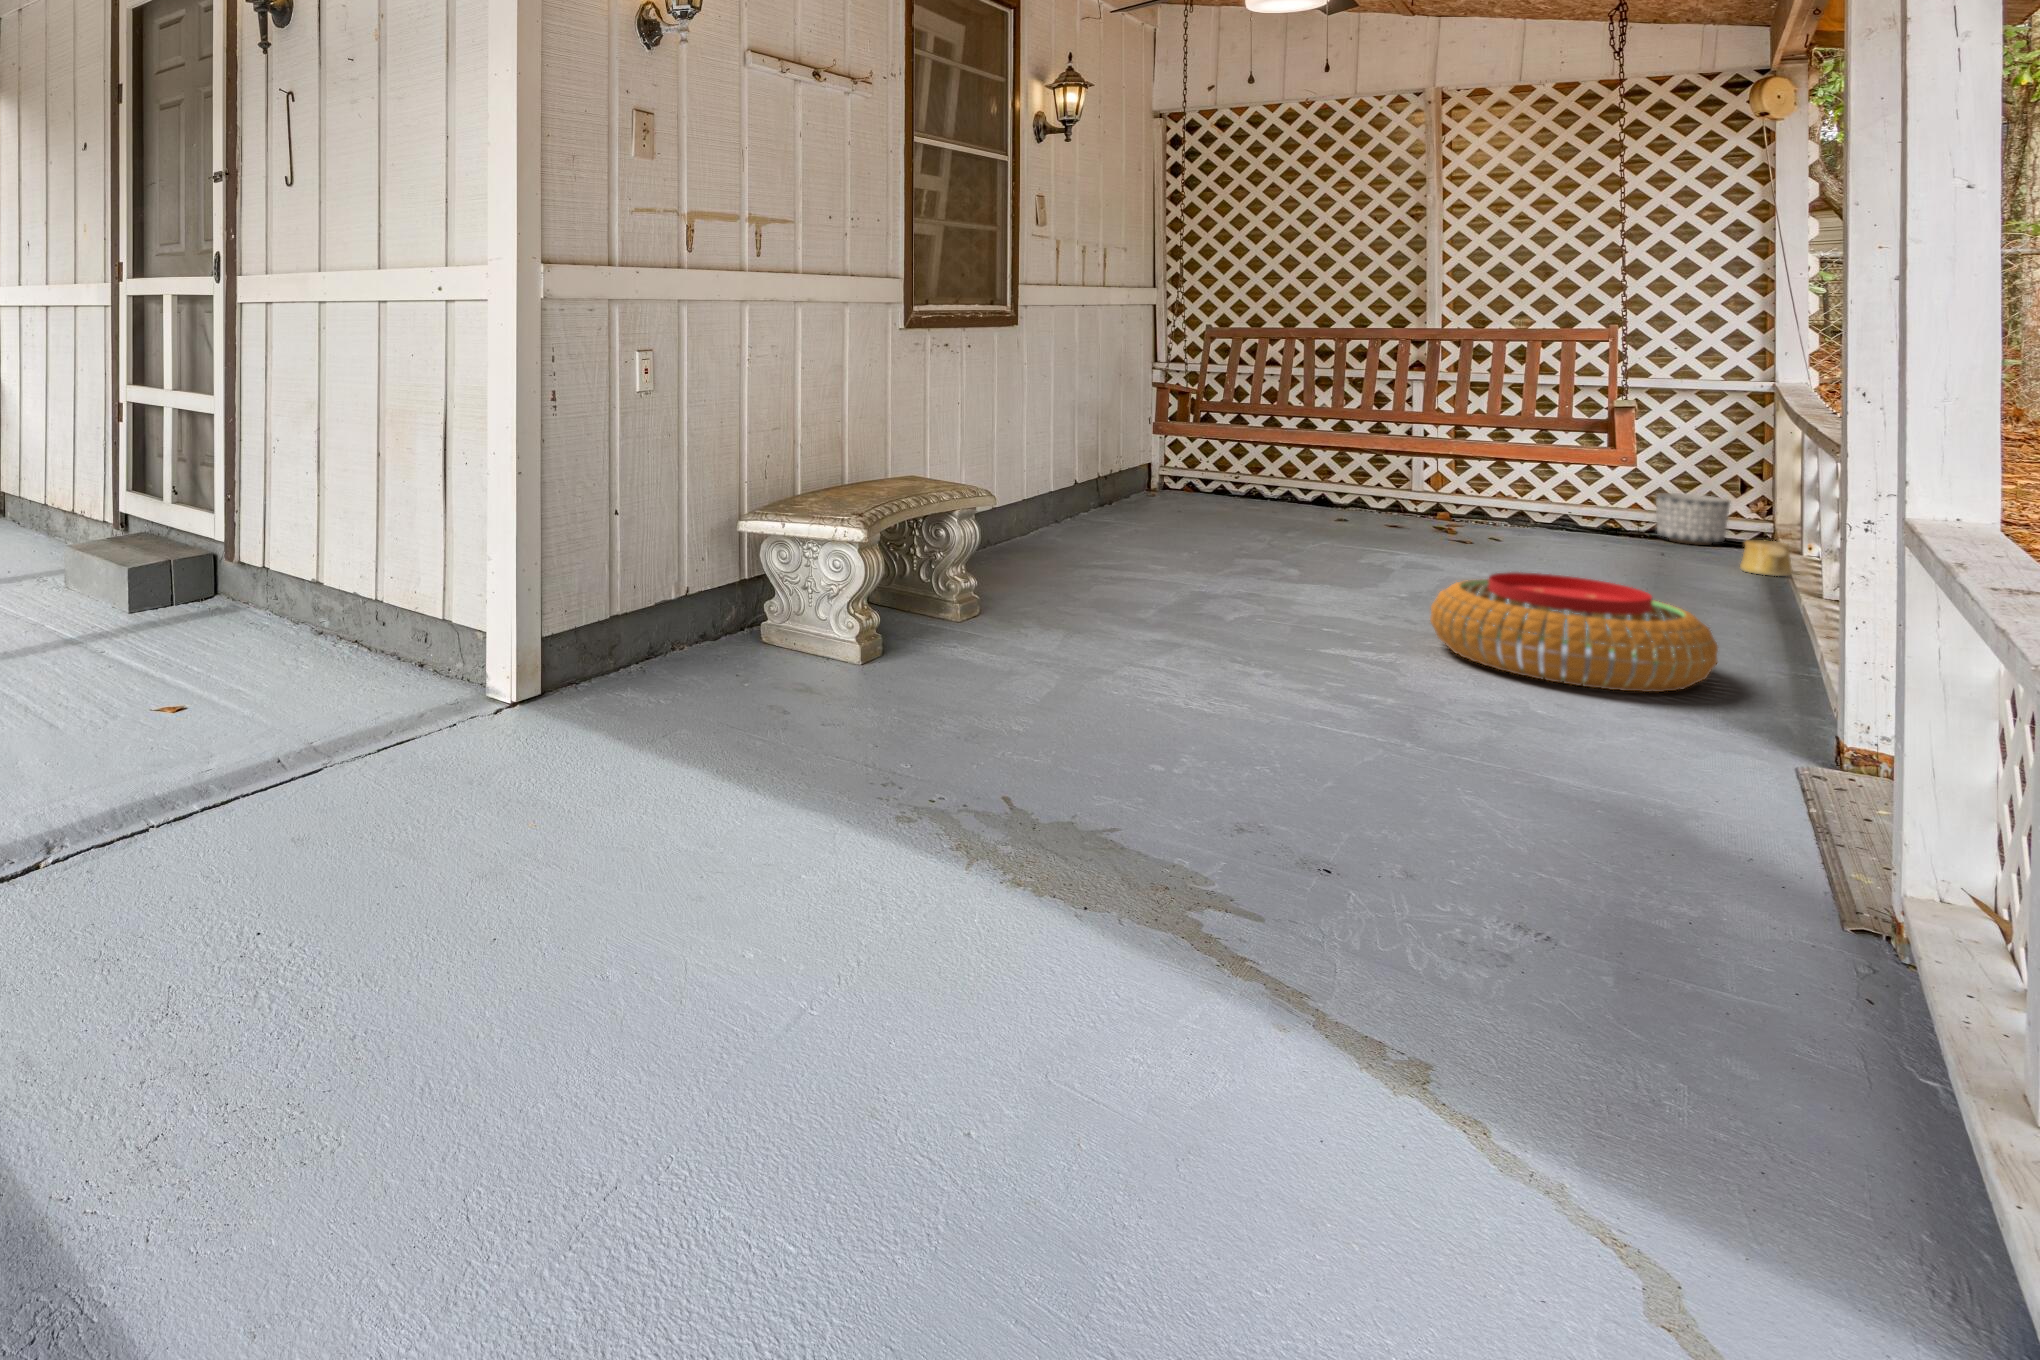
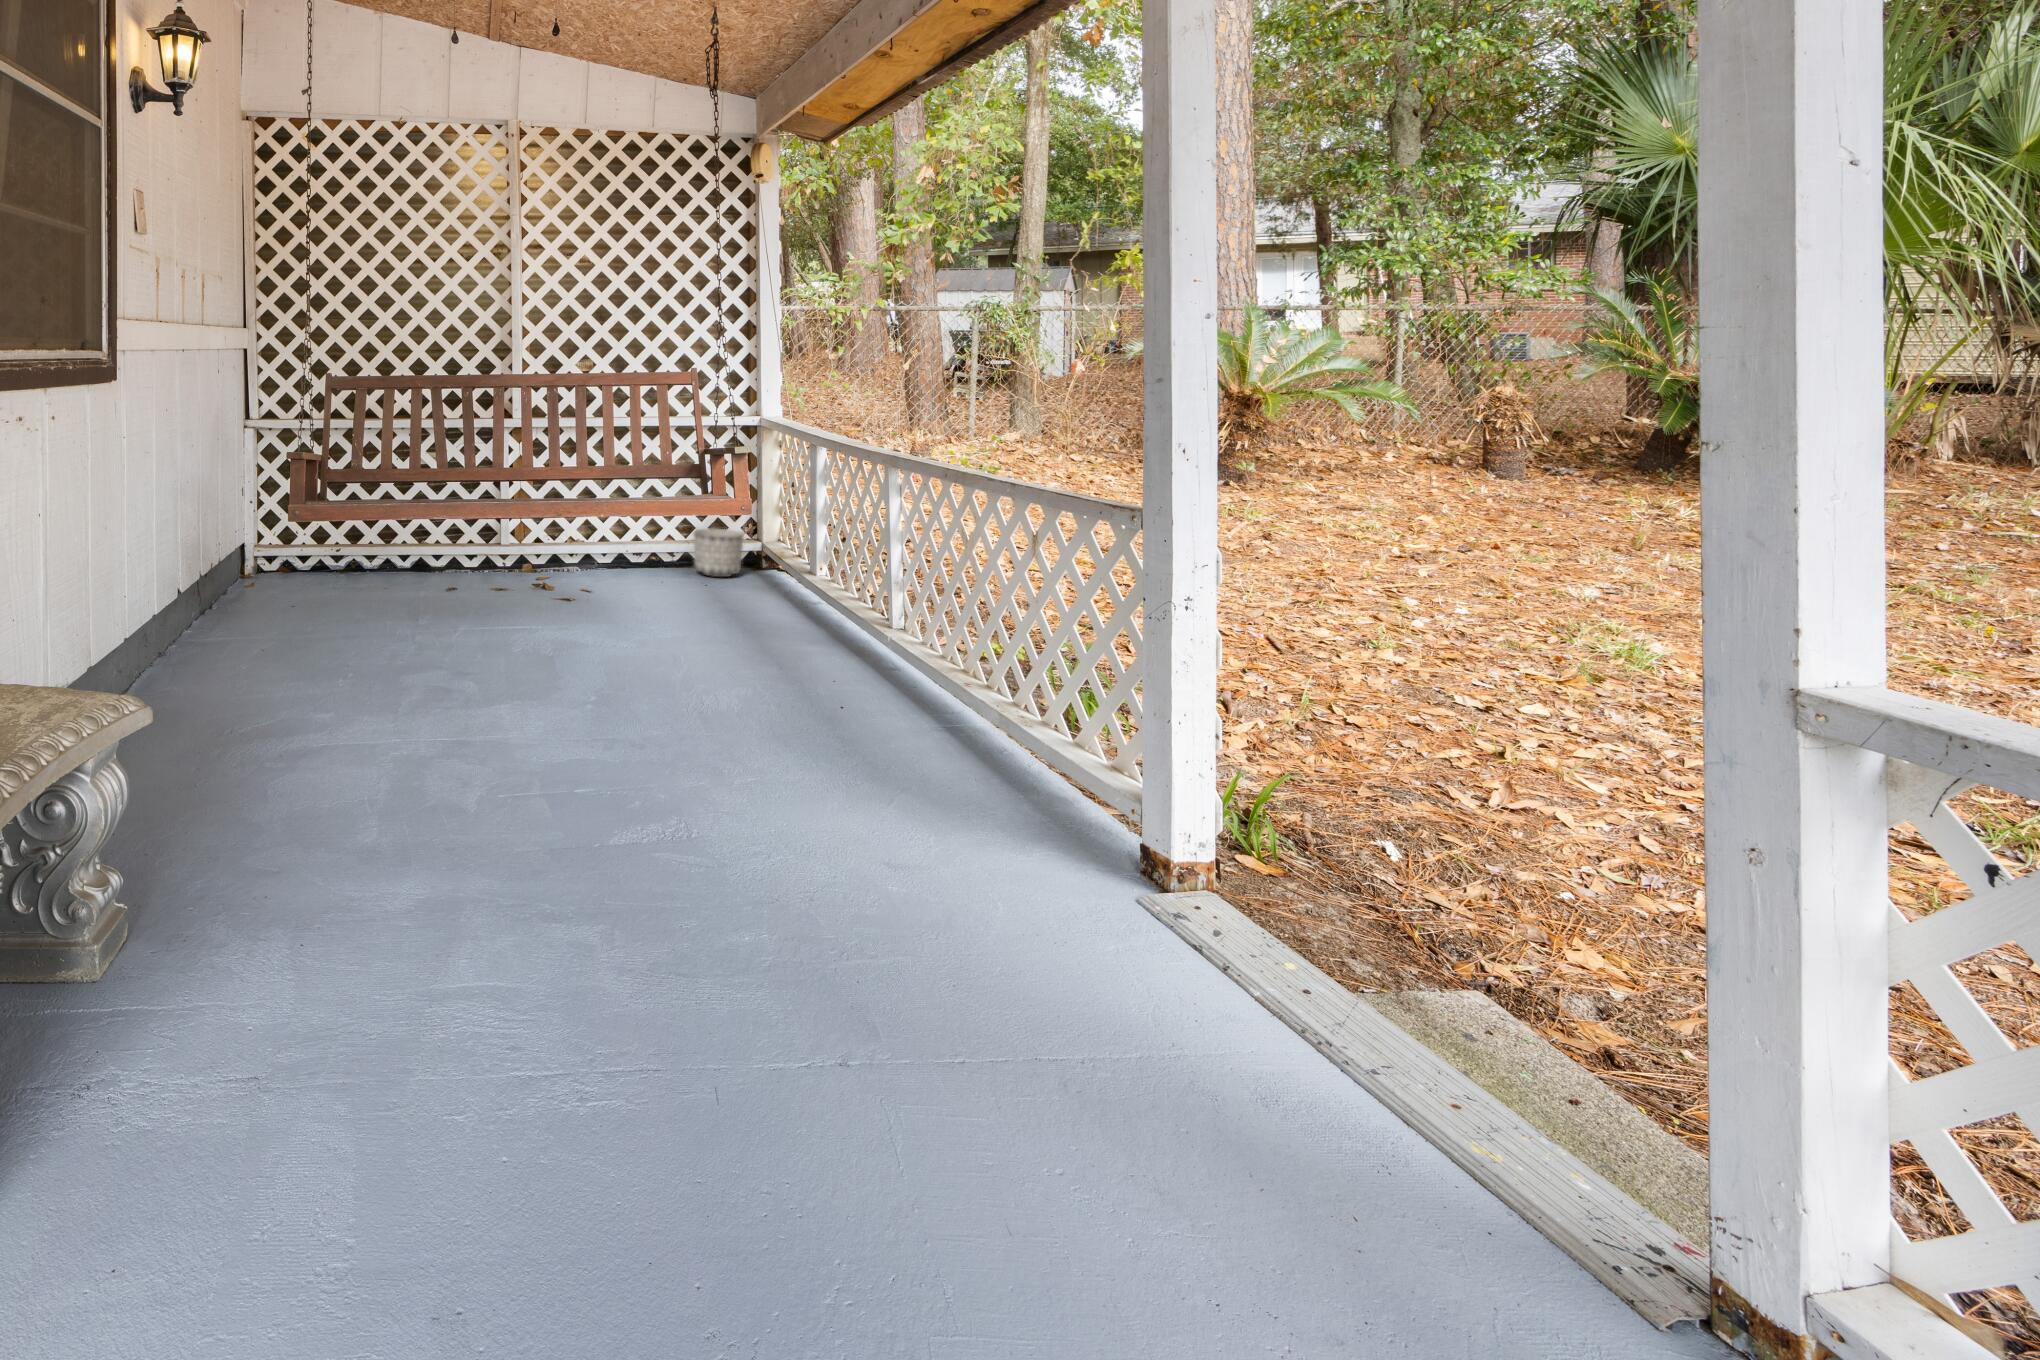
watering can: present [1740,540,1793,576] -> none [785,576,823,611]
pouf: present [1430,572,1718,692] -> none [737,707,1030,888]

